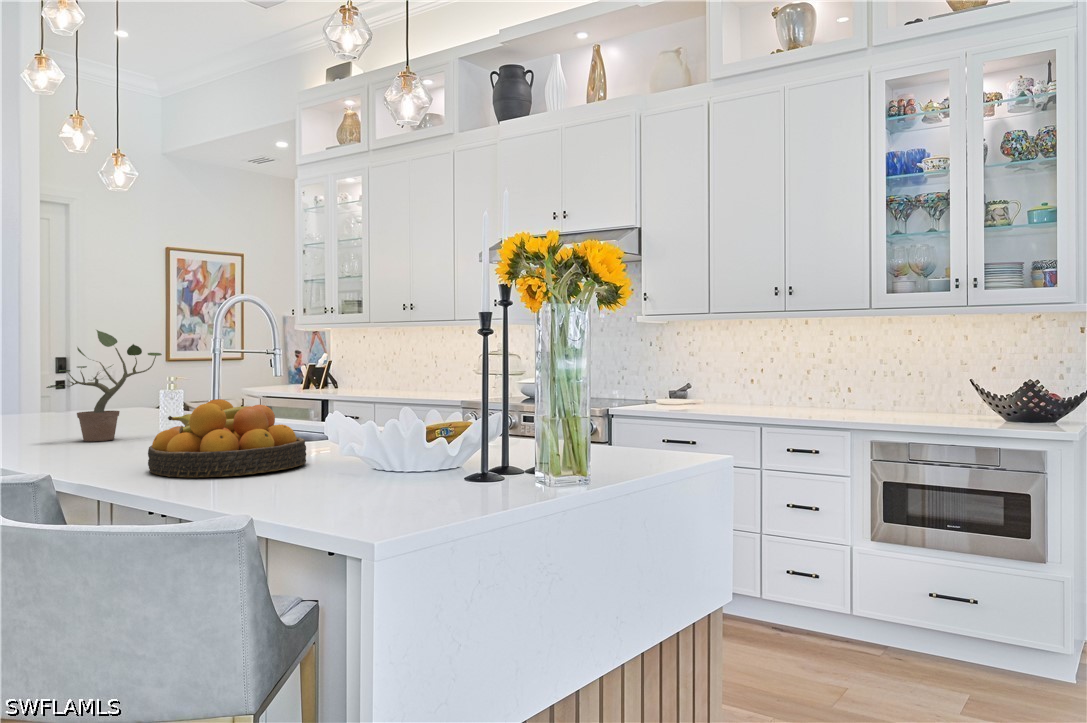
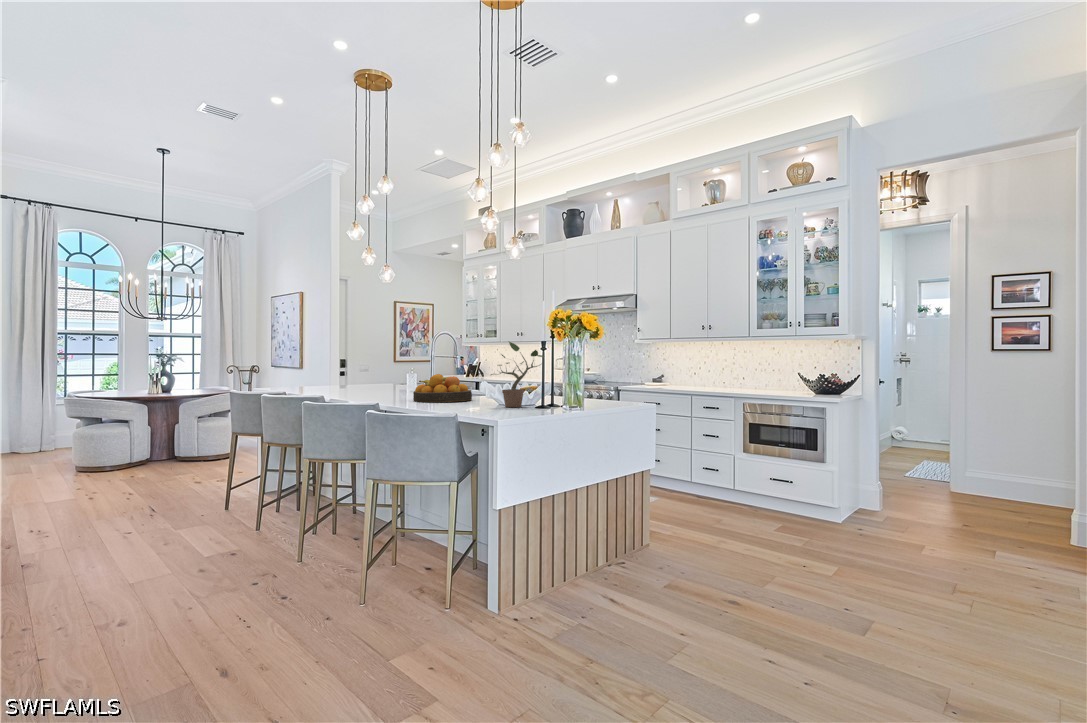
potted plant: present [46,330,162,441] -> present [491,342,544,407]

